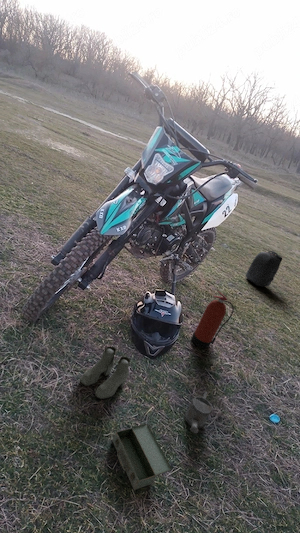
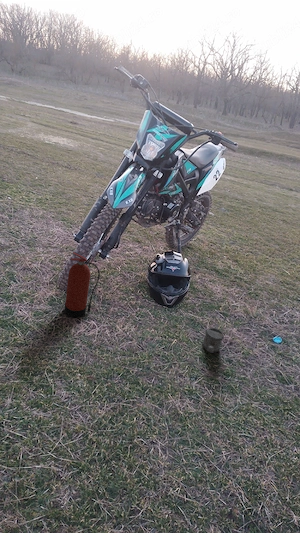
backpack: present [246,251,282,287] -> none [245,207,276,241]
fire extinguisher: present [192,291,234,348] -> present [64,252,100,317]
boots: present [81,346,130,399] -> none [115,298,153,339]
toolbox: present [113,424,171,490] -> none [148,350,196,394]

